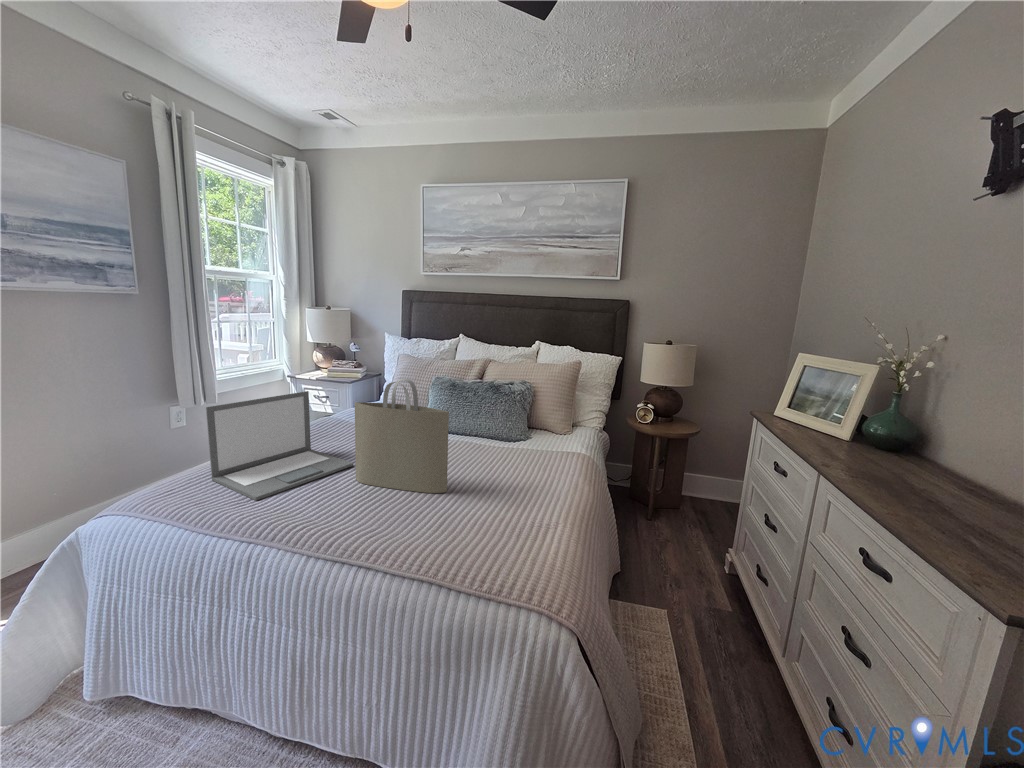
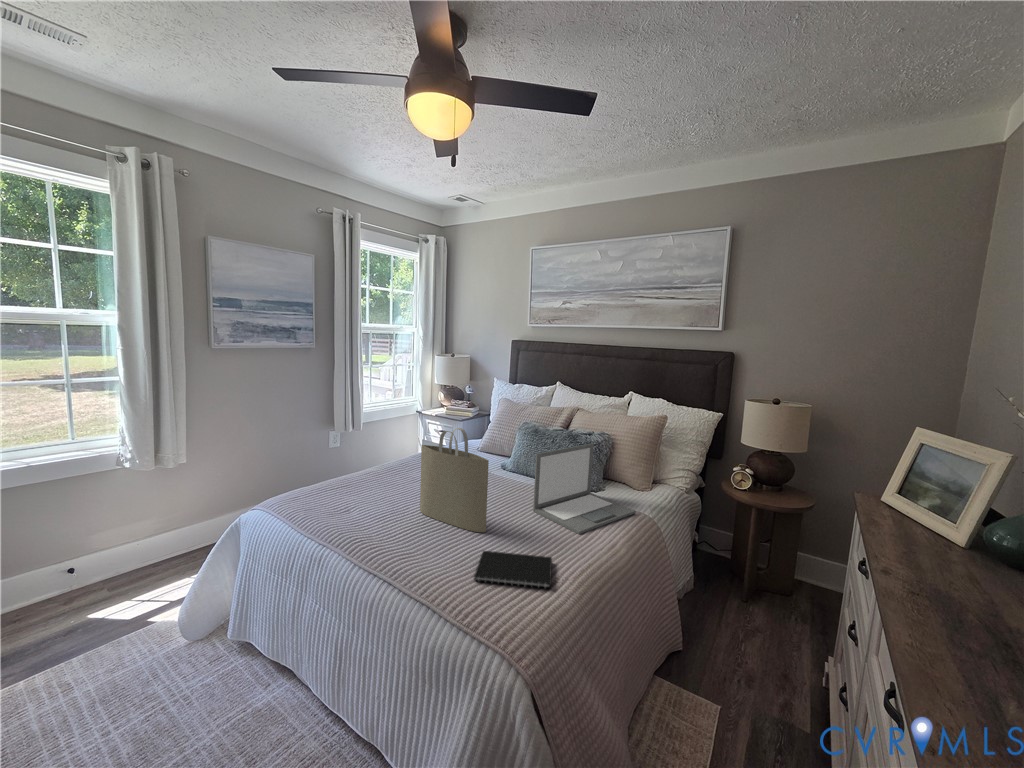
laptop: present [206,391,353,501] -> present [533,443,635,534]
notebook: none [460,505,550,544] -> present [474,551,552,588]

